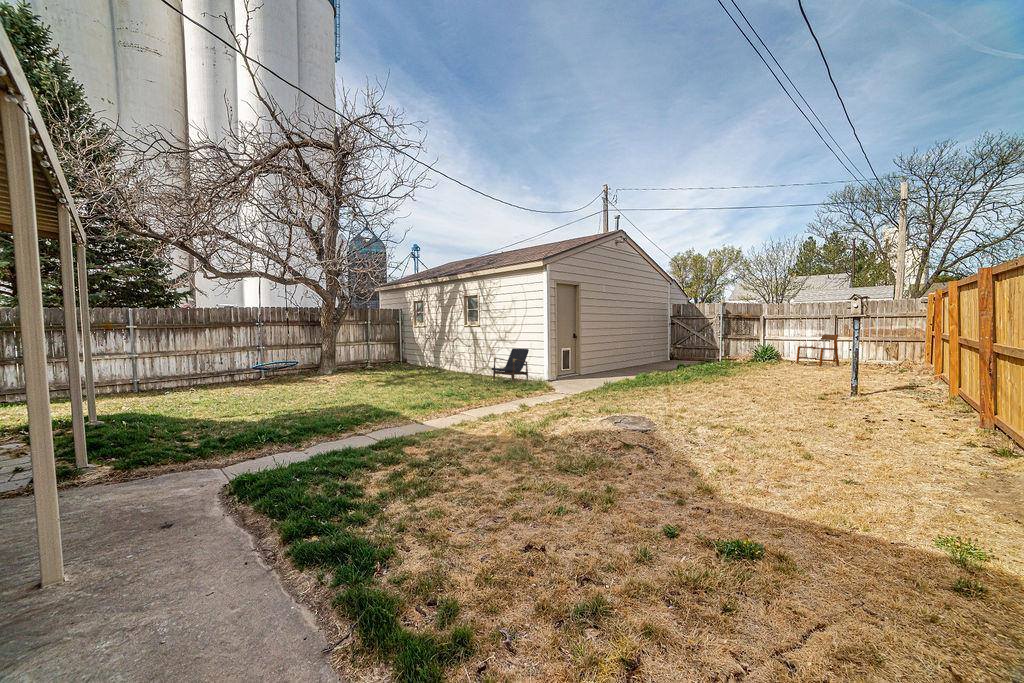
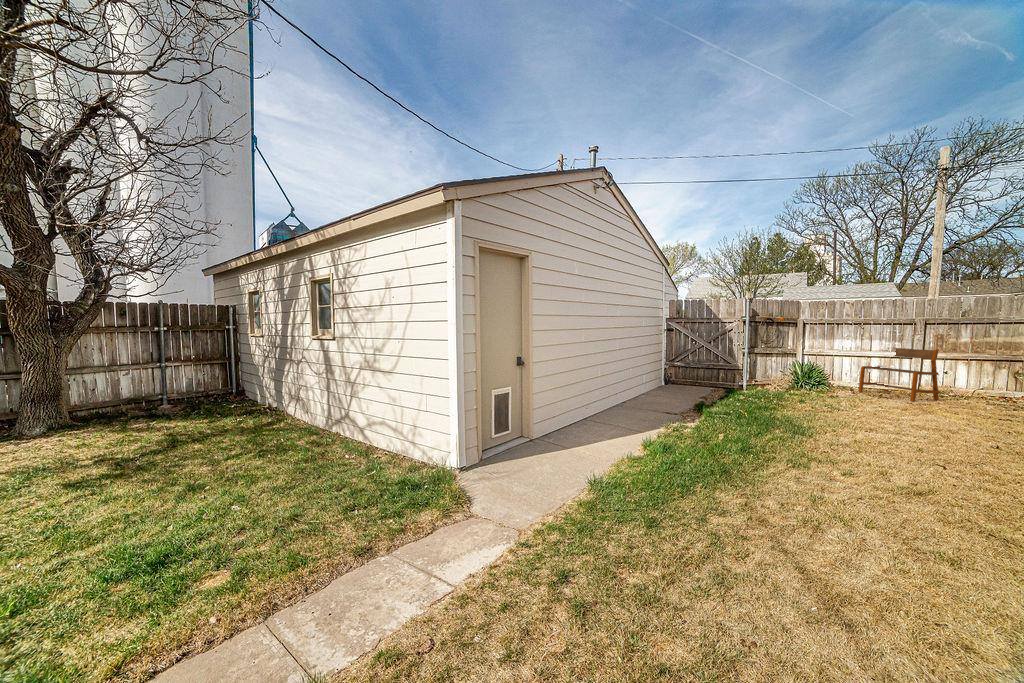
lounge chair: present [492,348,529,384] -> none [327,389,418,483]

